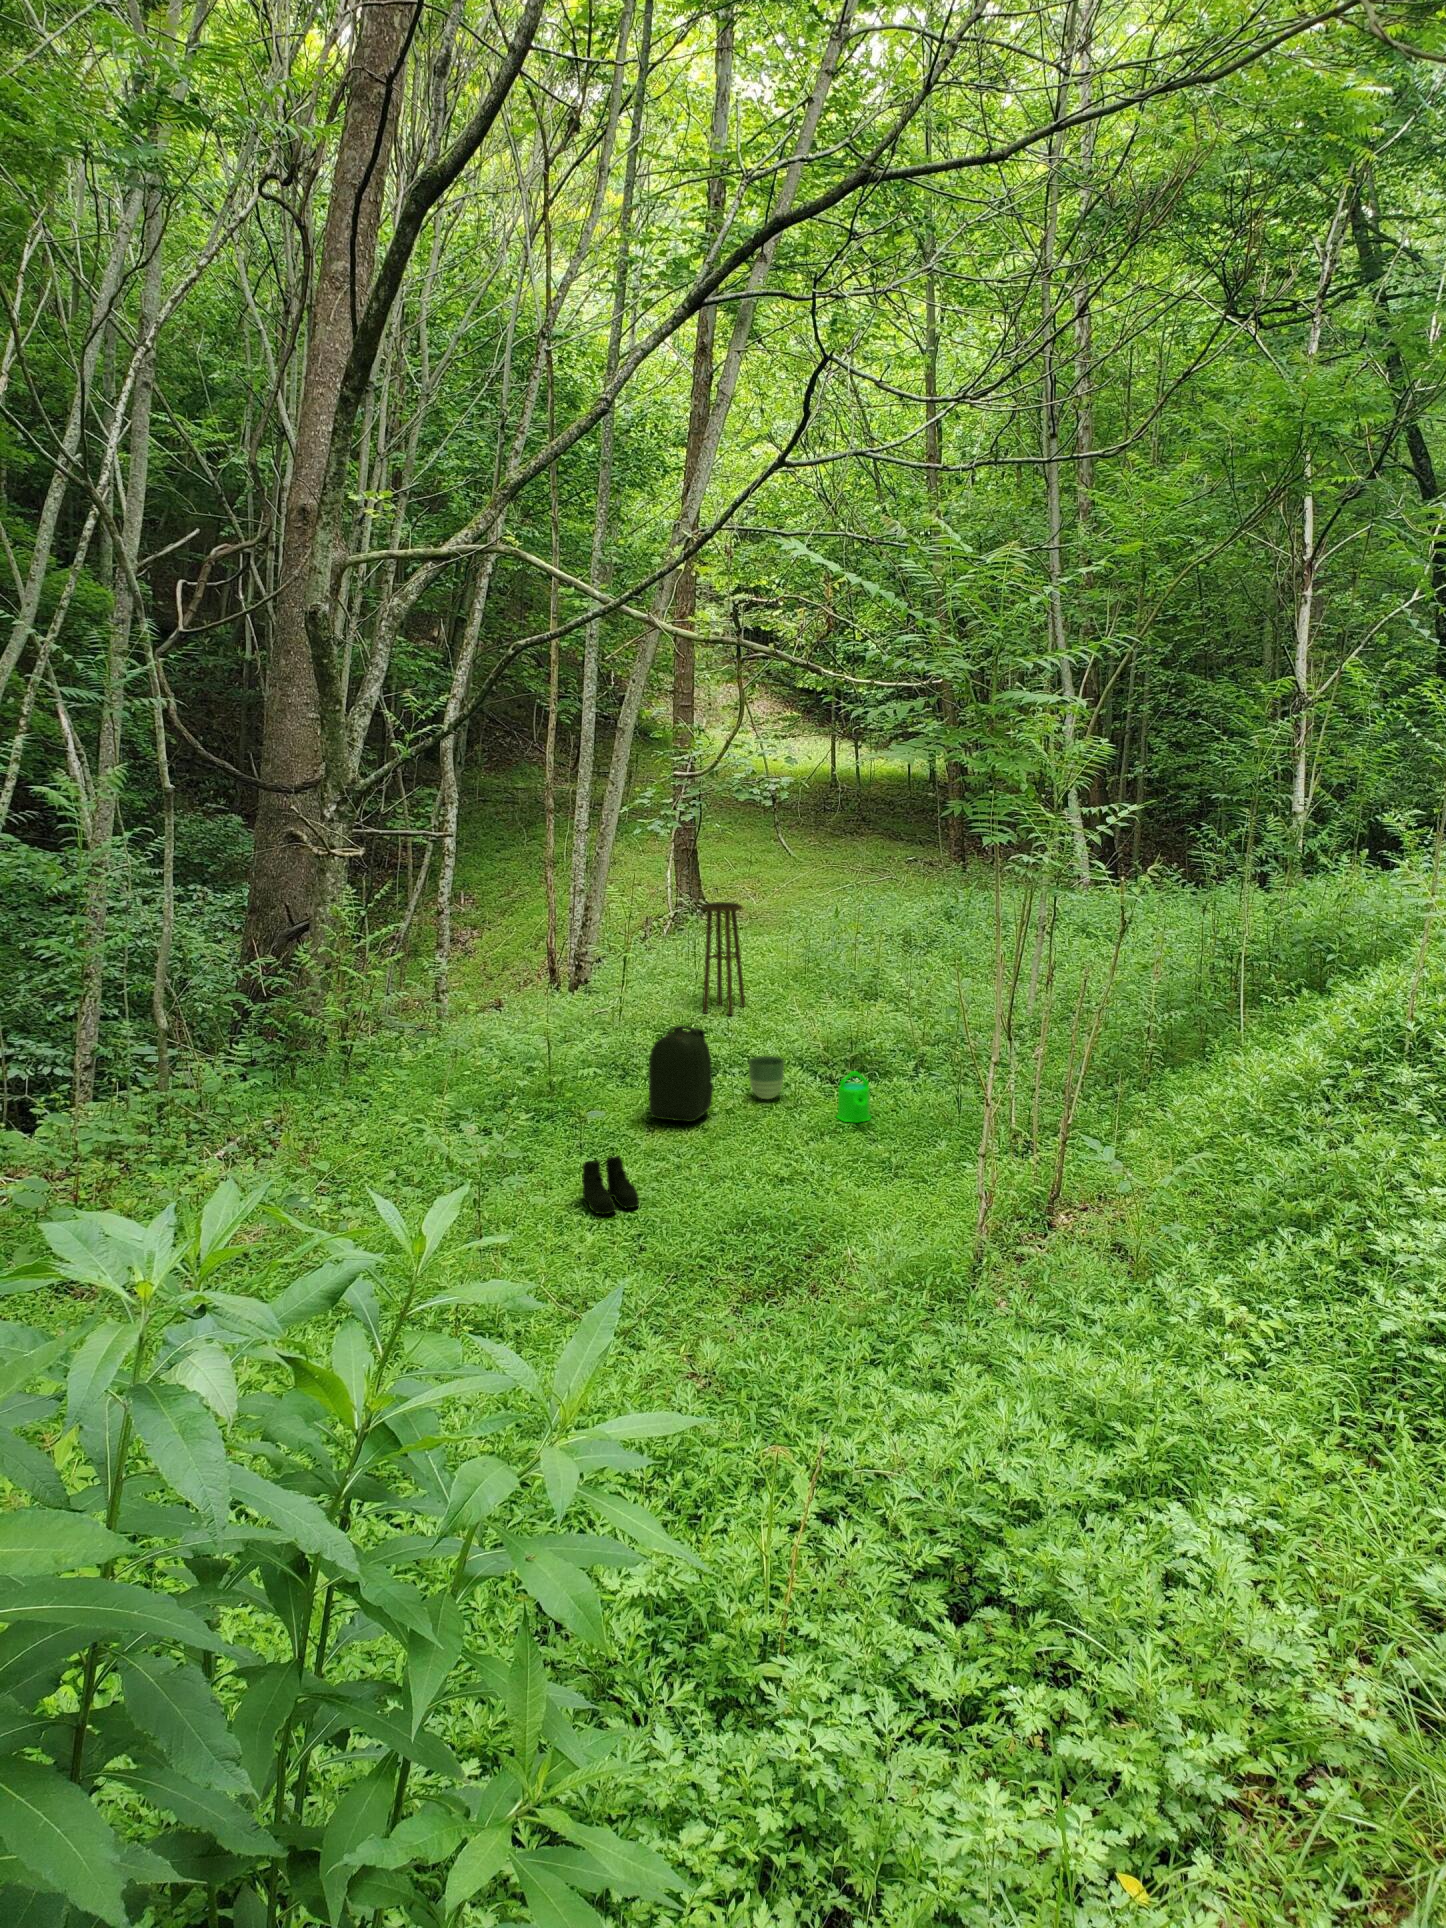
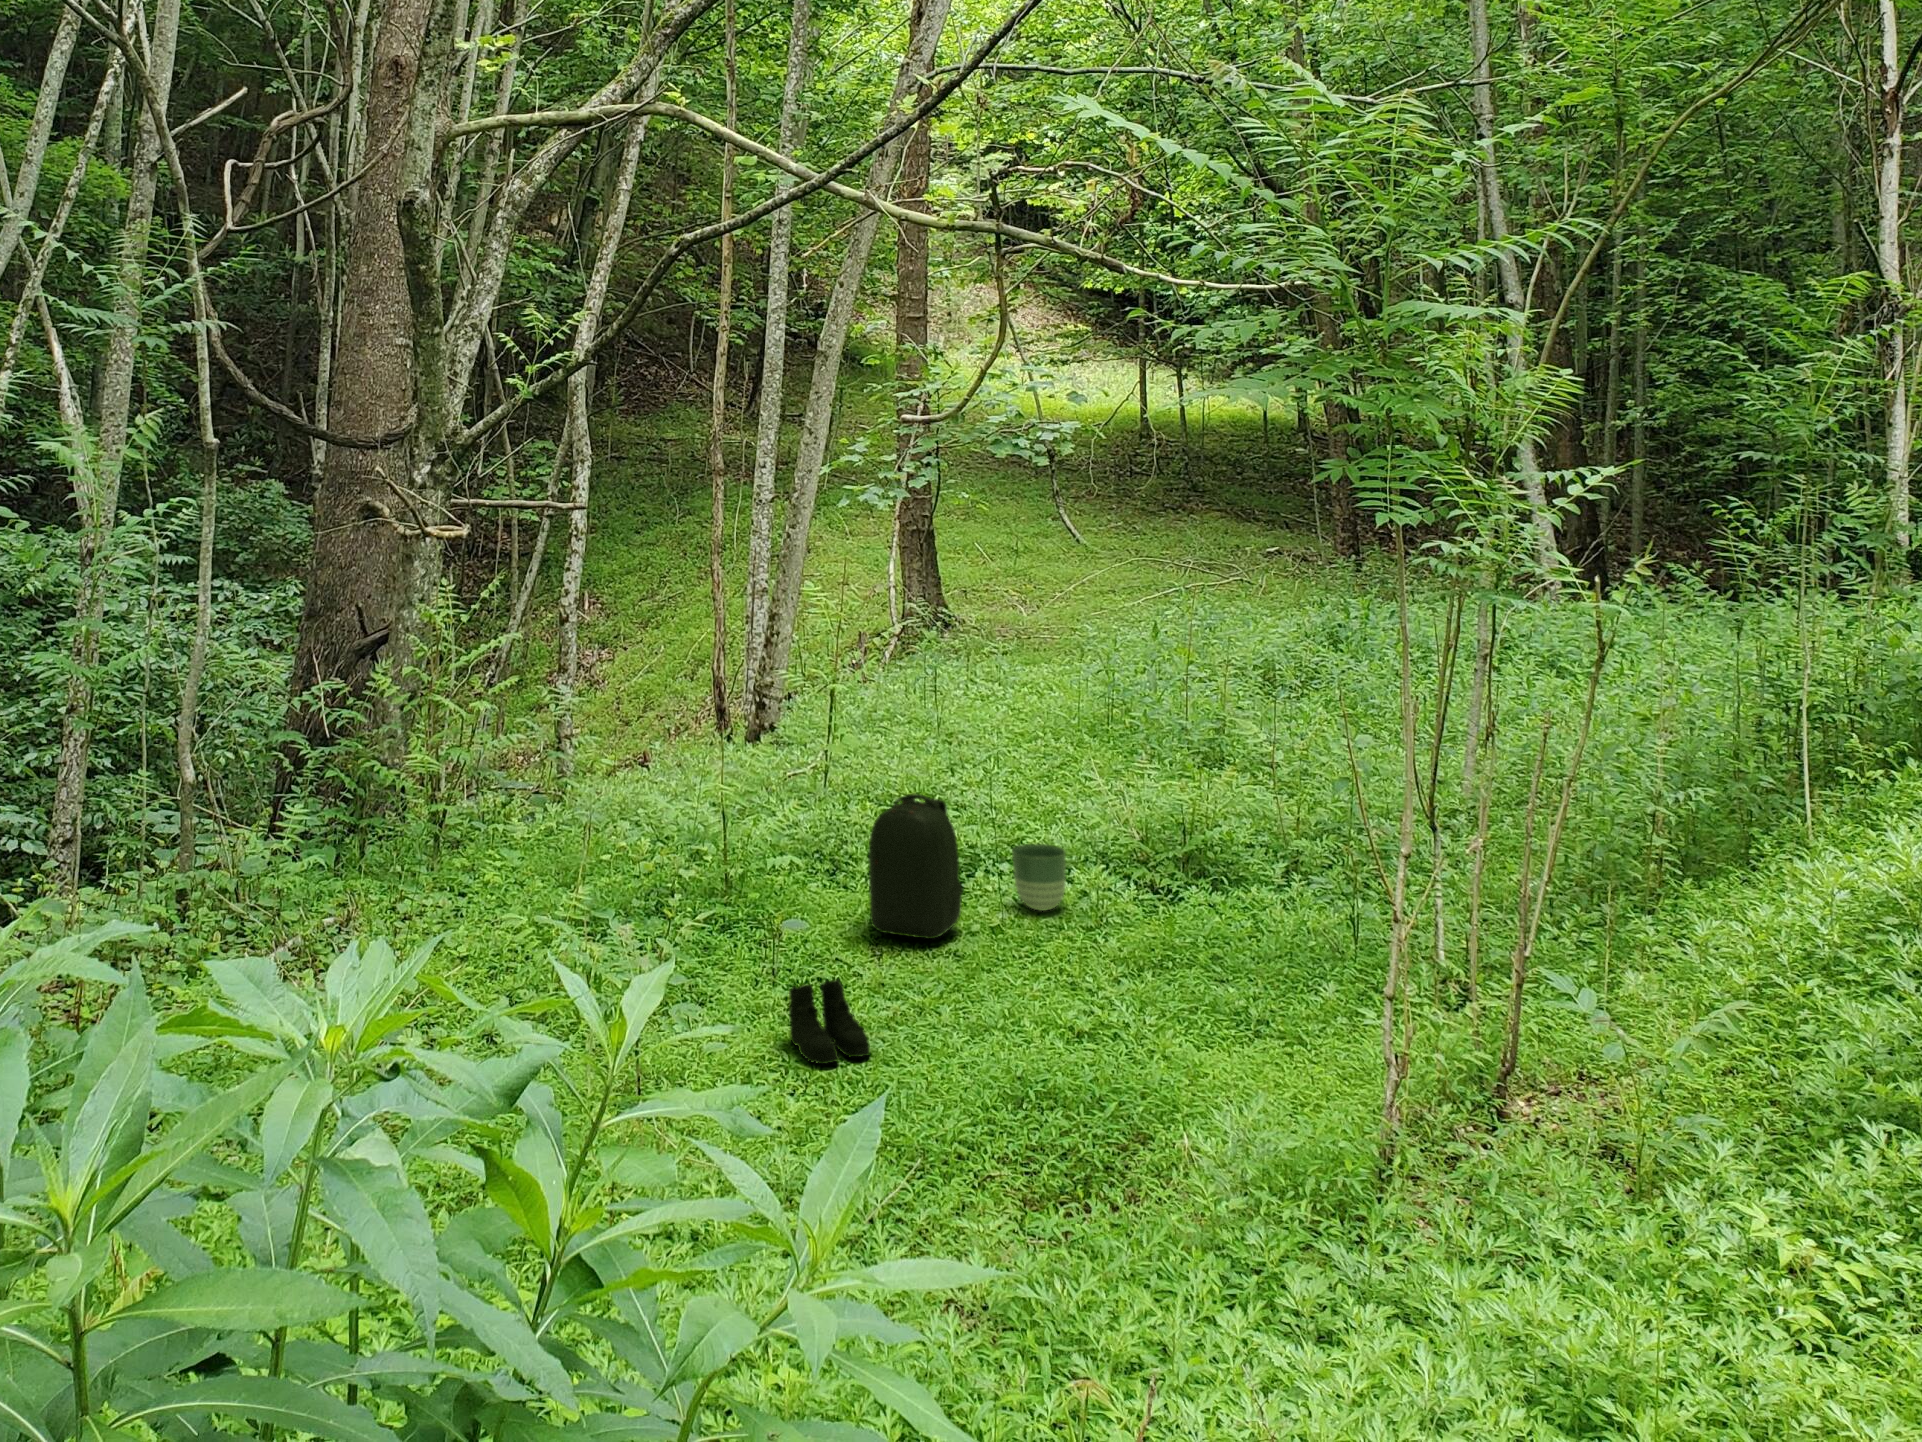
stool: present [701,902,745,1015] -> none [927,612,998,783]
watering can: present [836,1071,871,1123] -> none [1149,869,1207,951]

